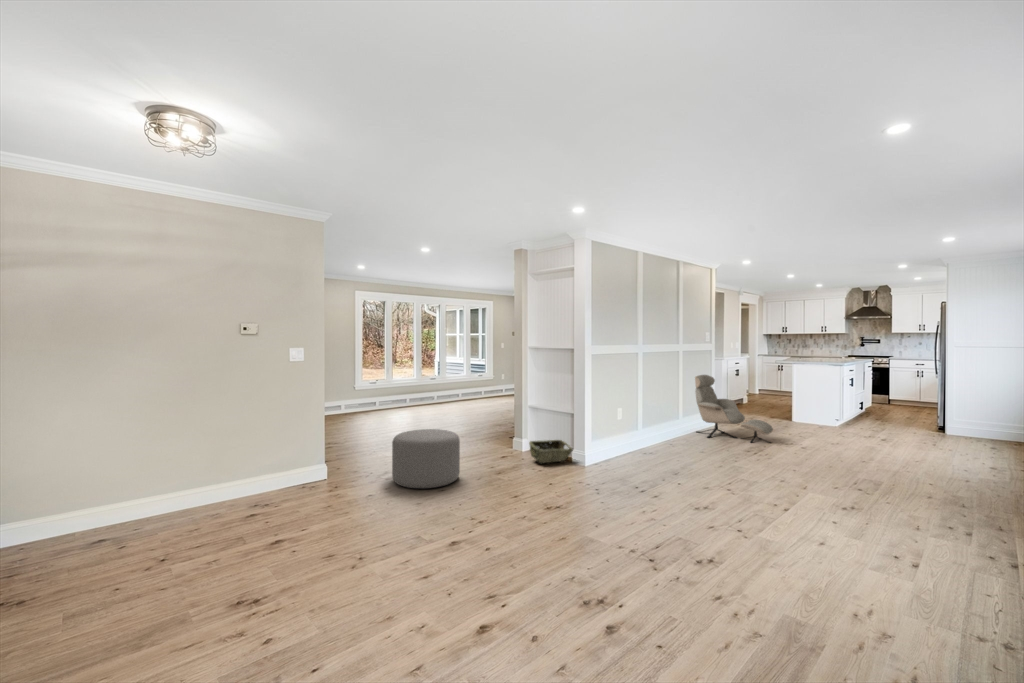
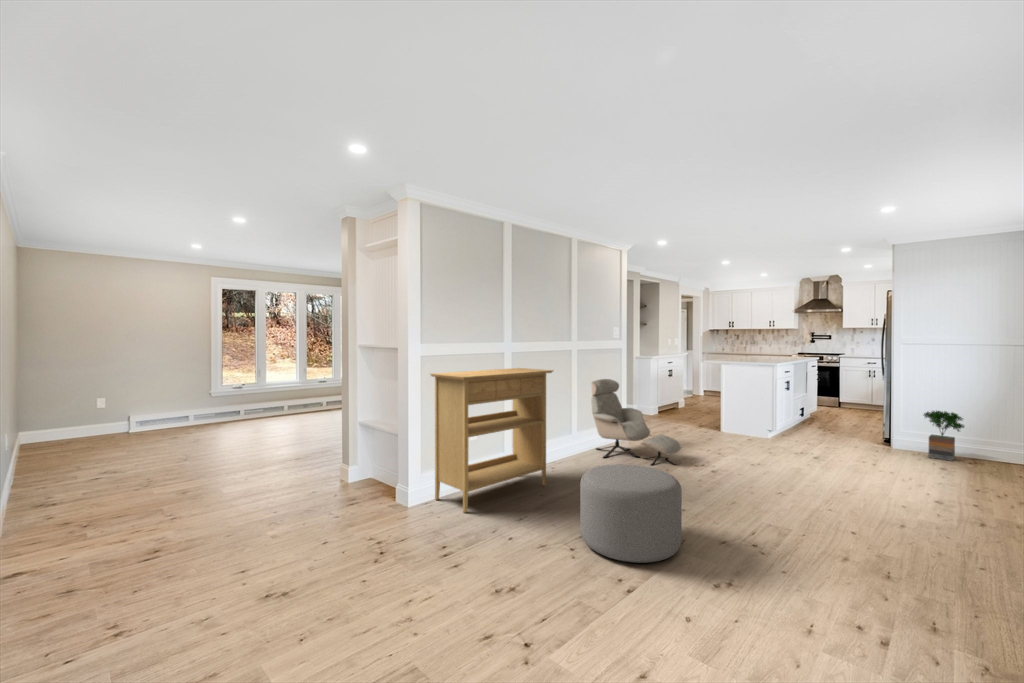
console table: none [599,364,684,469] -> present [430,368,553,513]
potted tree: none [972,401,1010,442] -> present [924,411,964,461]
ottoman: present [392,429,460,488] -> present [580,464,682,563]
woven basket: present [529,440,573,463] -> none [336,470,394,505]

